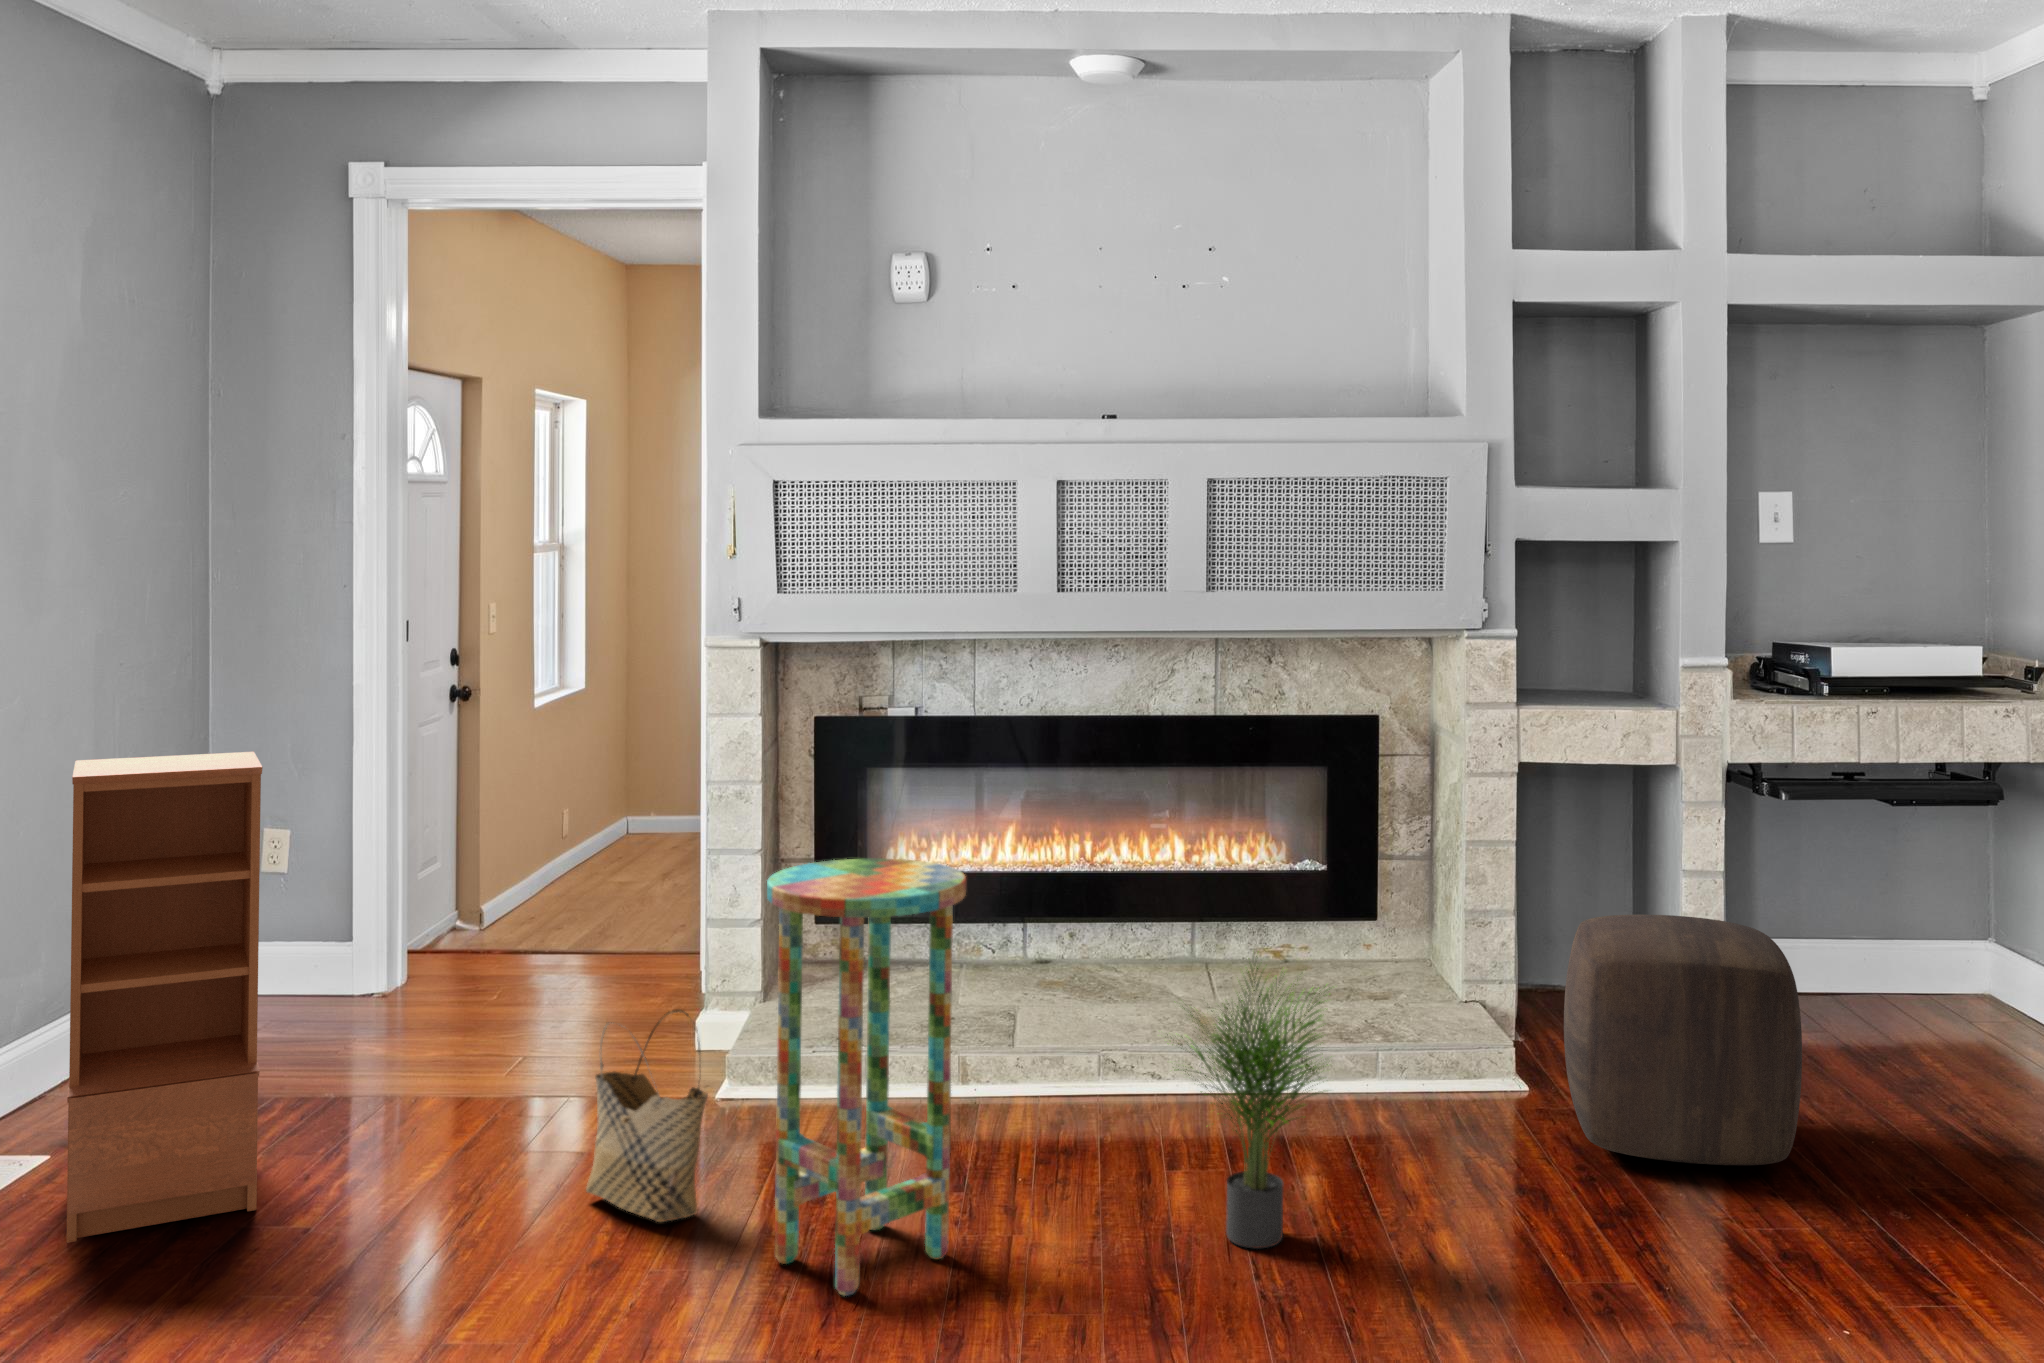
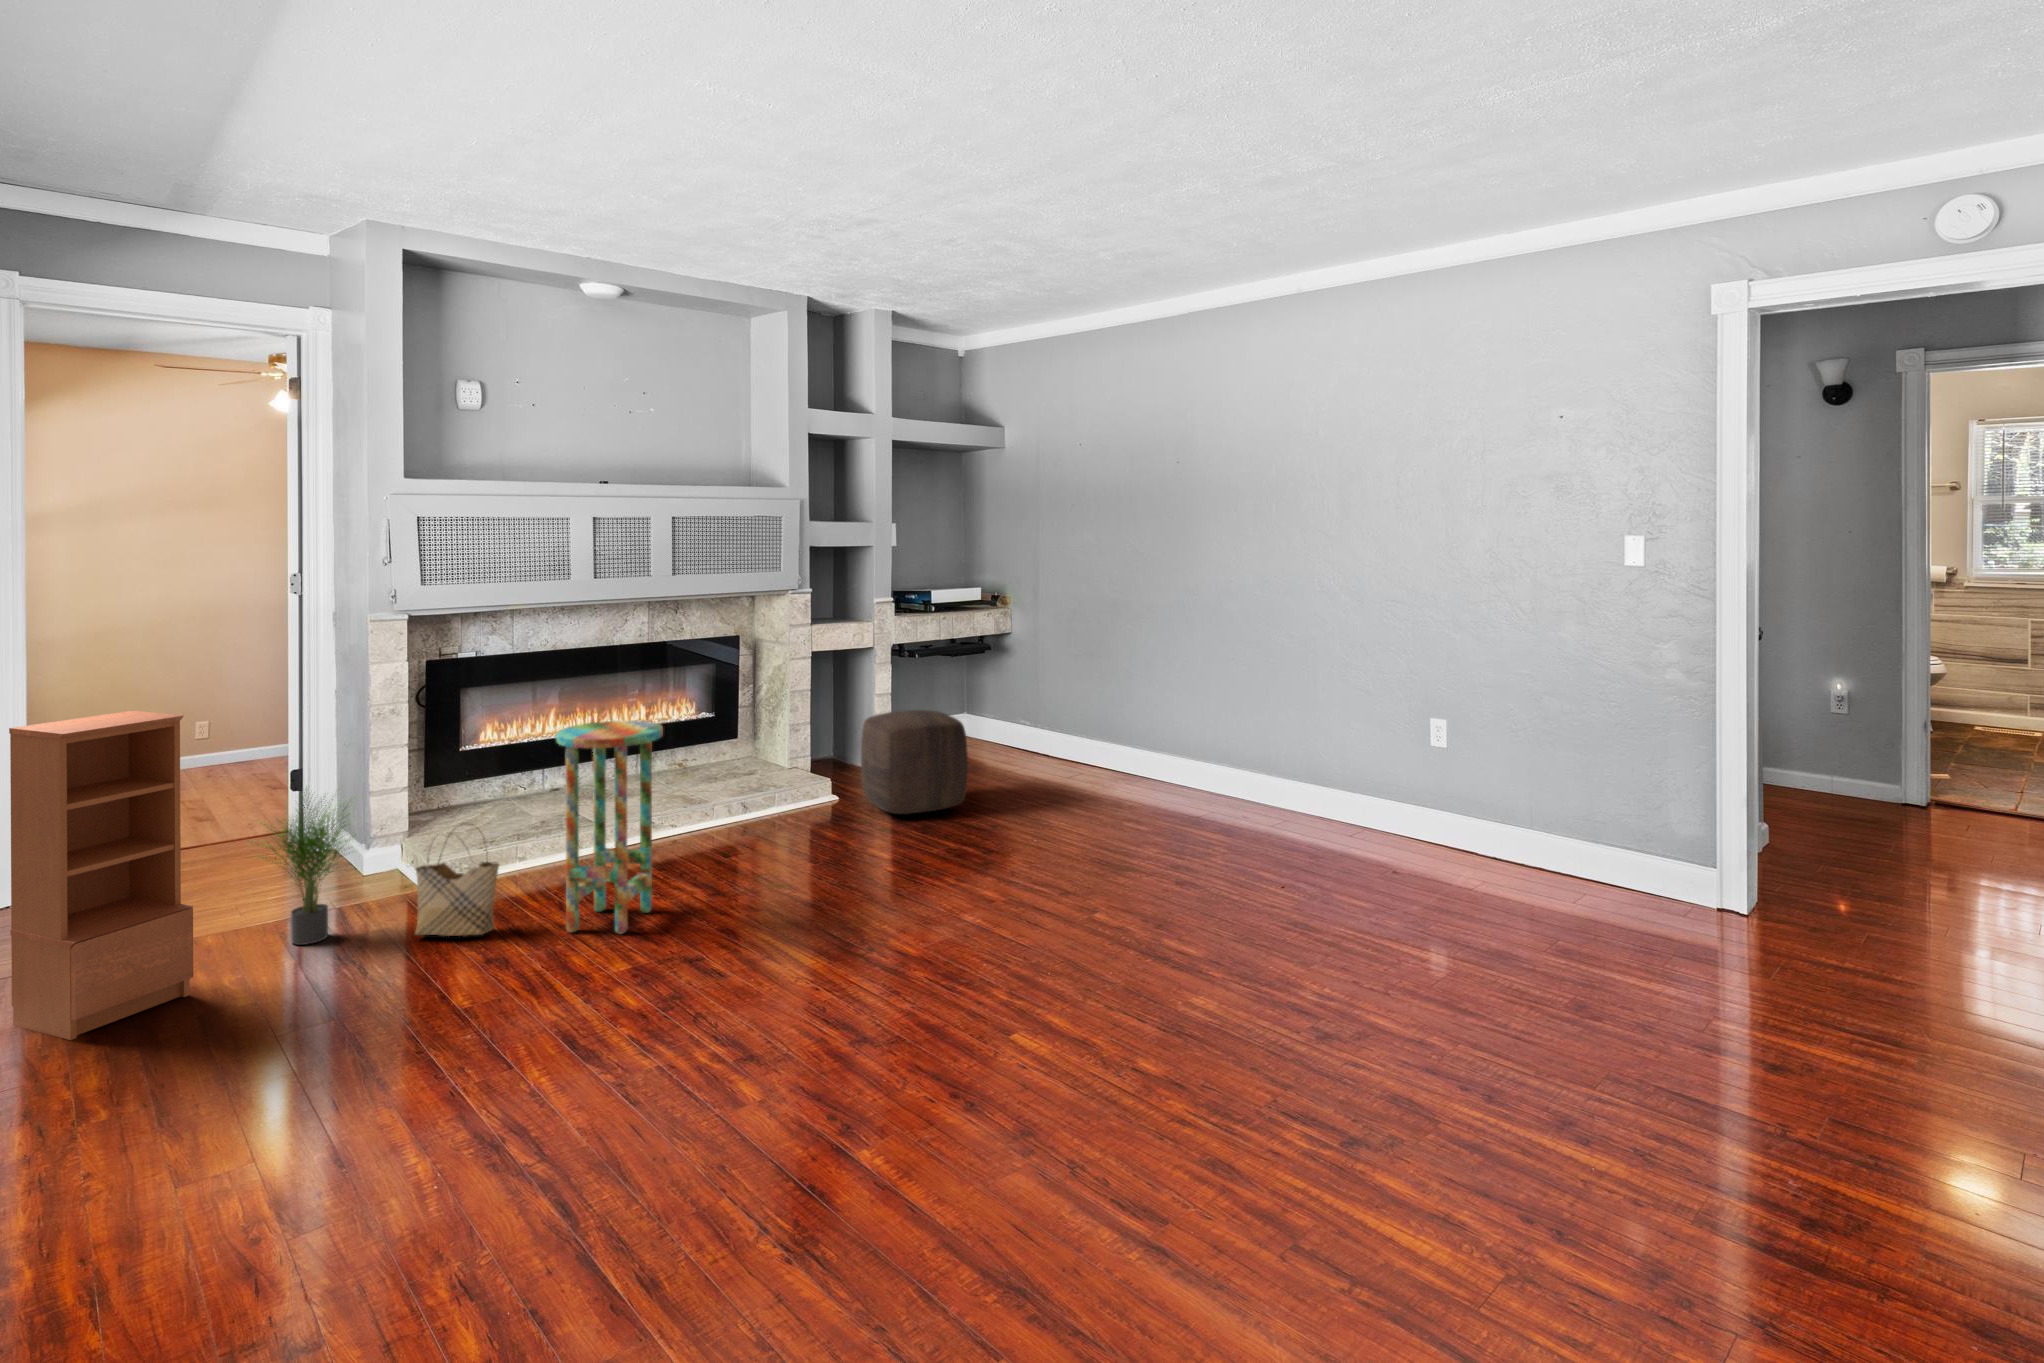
potted plant: present [1167,956,1330,1249] -> present [251,792,354,945]

